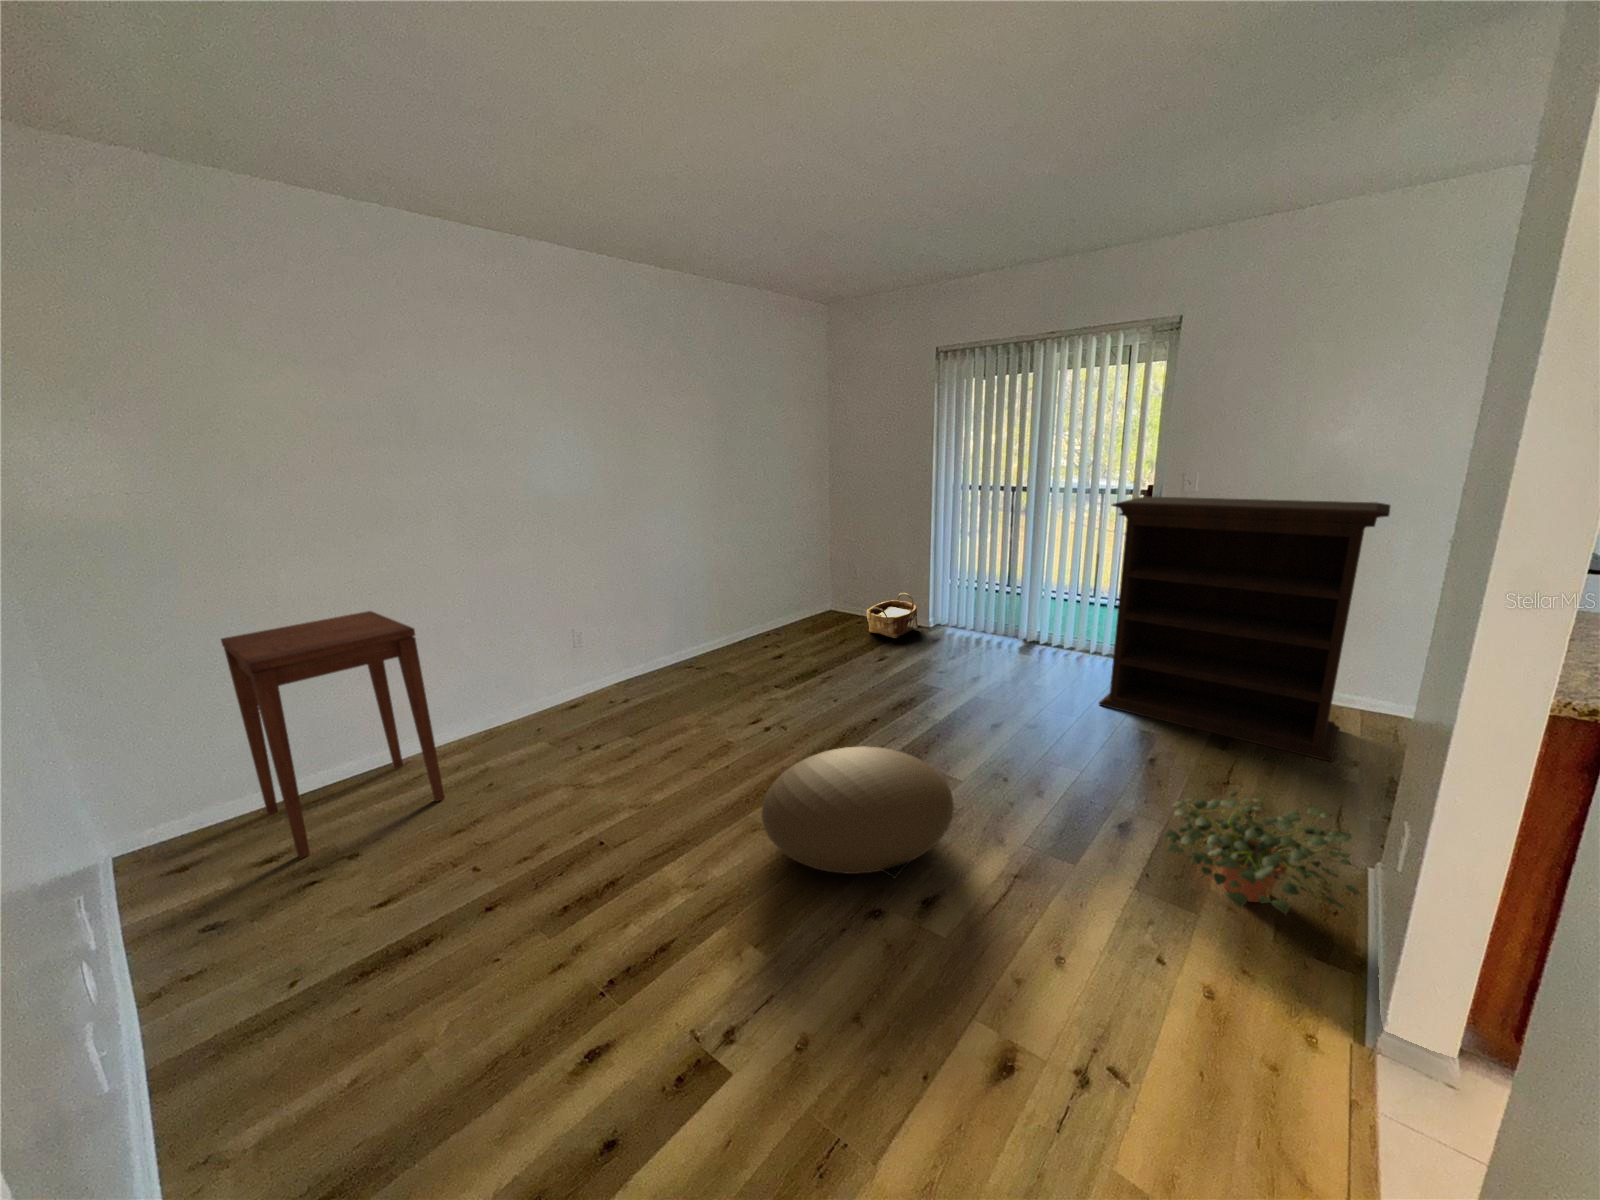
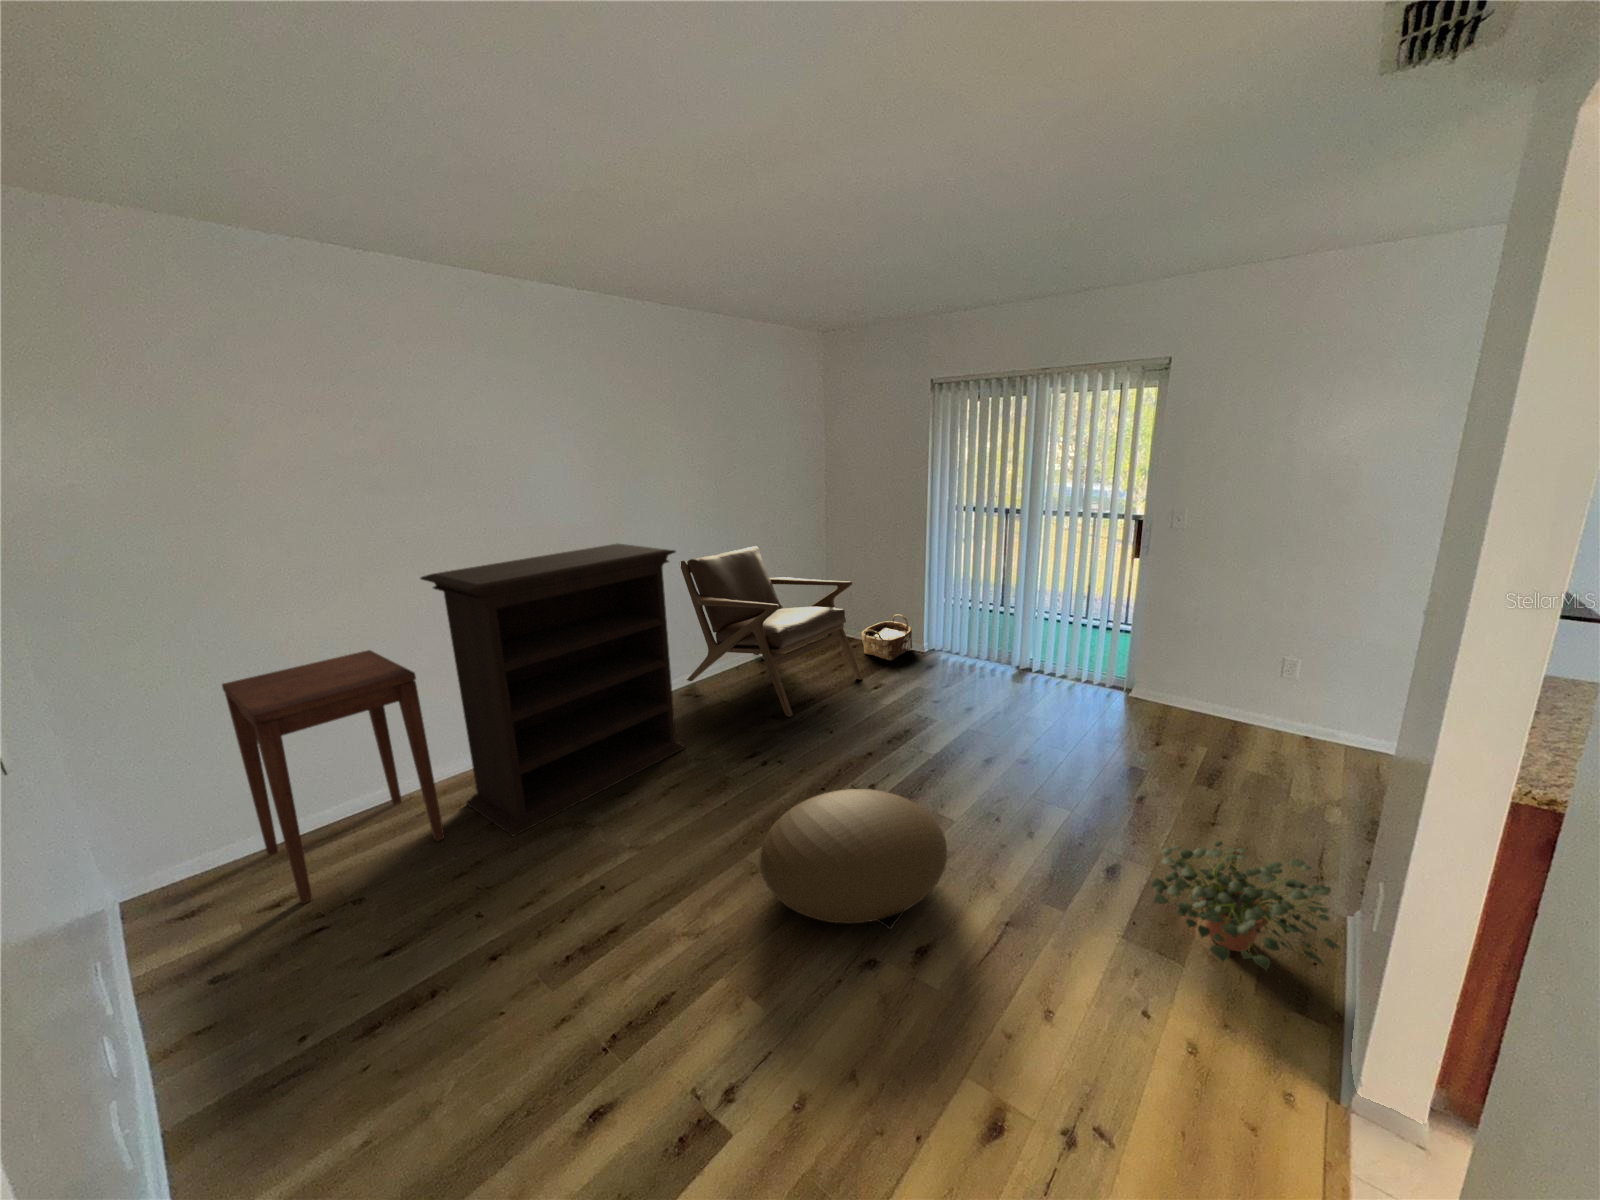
bookshelf: present [1099,496,1390,762] -> present [421,544,685,837]
lounge chair: none [684,523,867,689] -> present [681,546,862,717]

